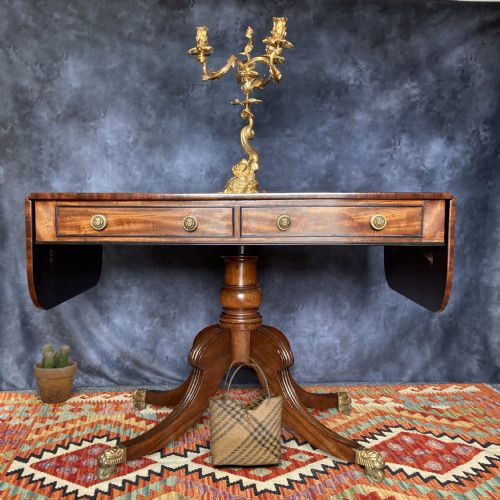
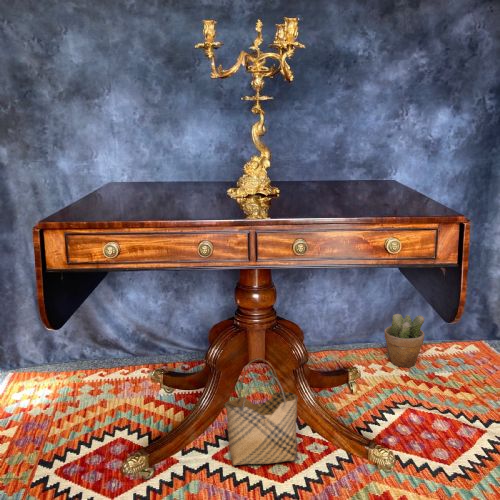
potted plant: present [33,344,77,403] -> present [384,314,424,367]

